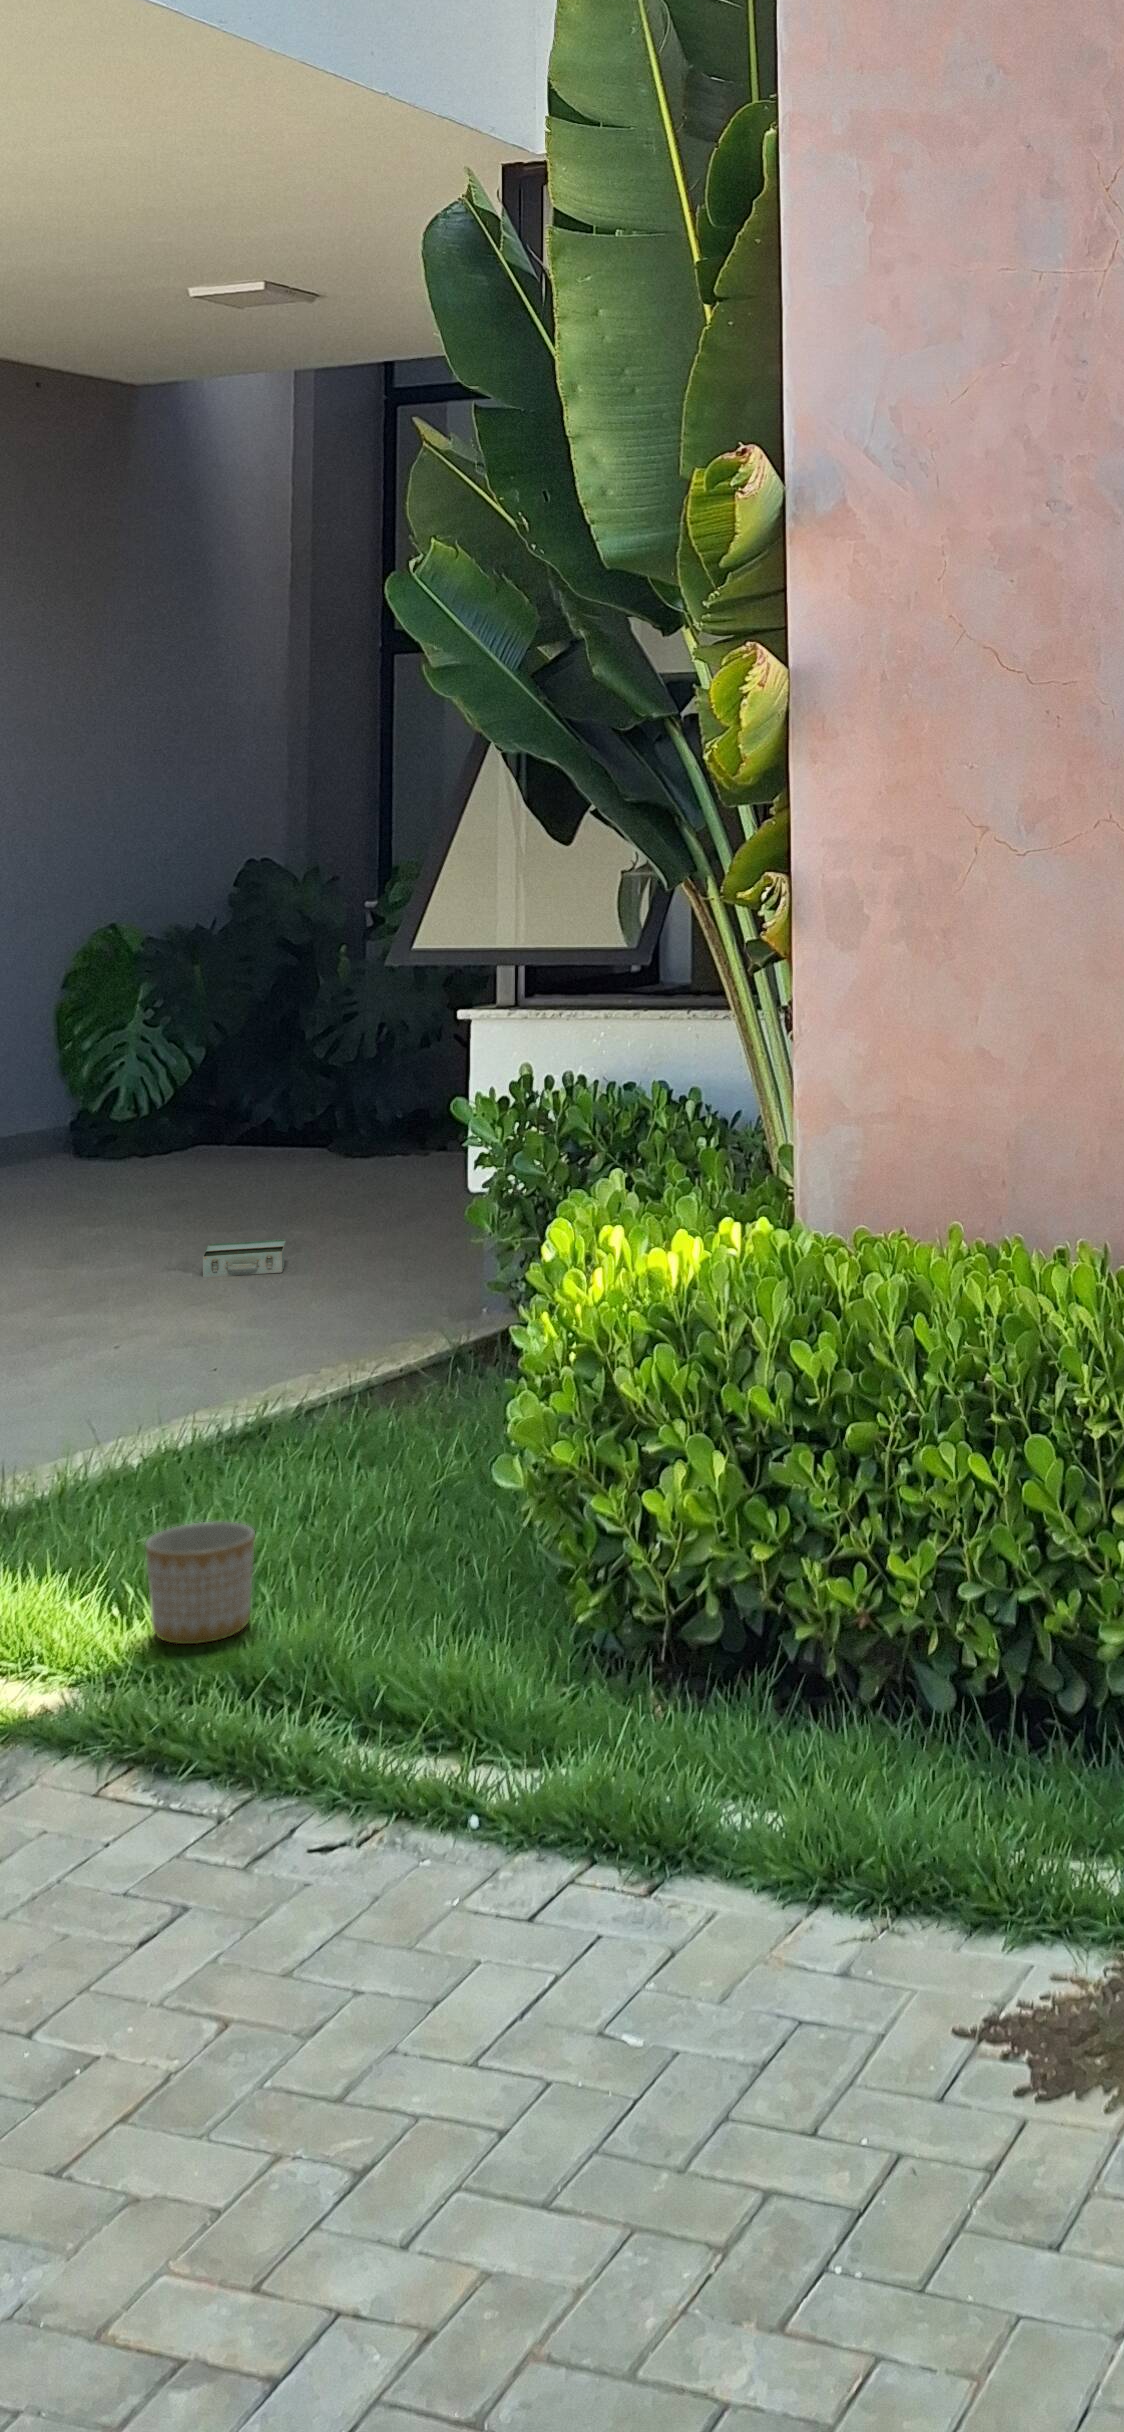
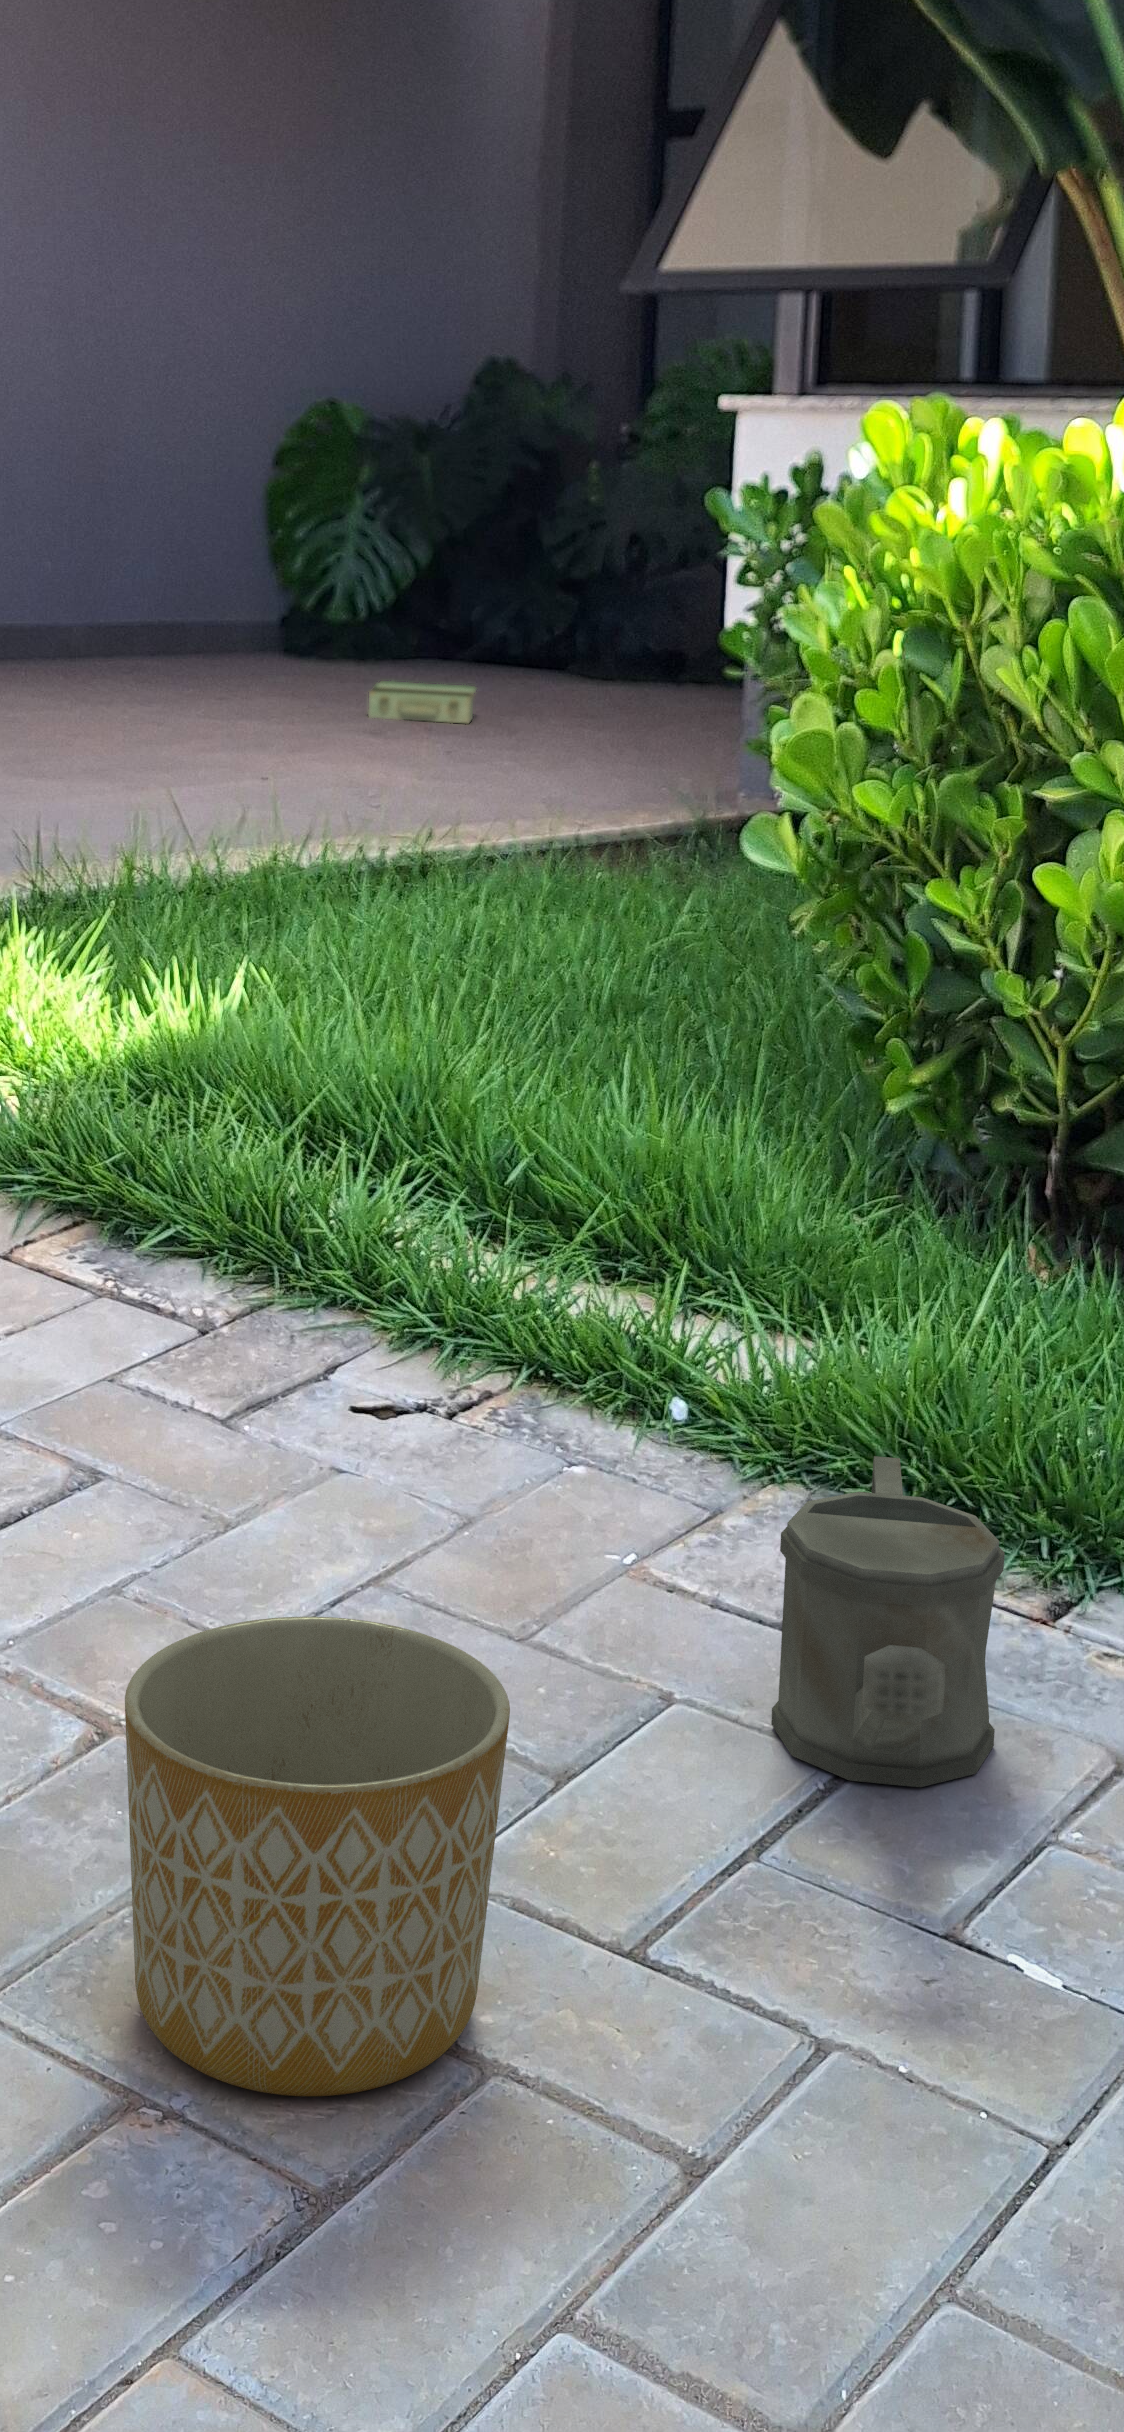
planter: present [146,1522,255,1644] -> present [125,1617,510,2096]
watering can: none [525,1829,624,1982] -> present [771,1456,1005,1787]

